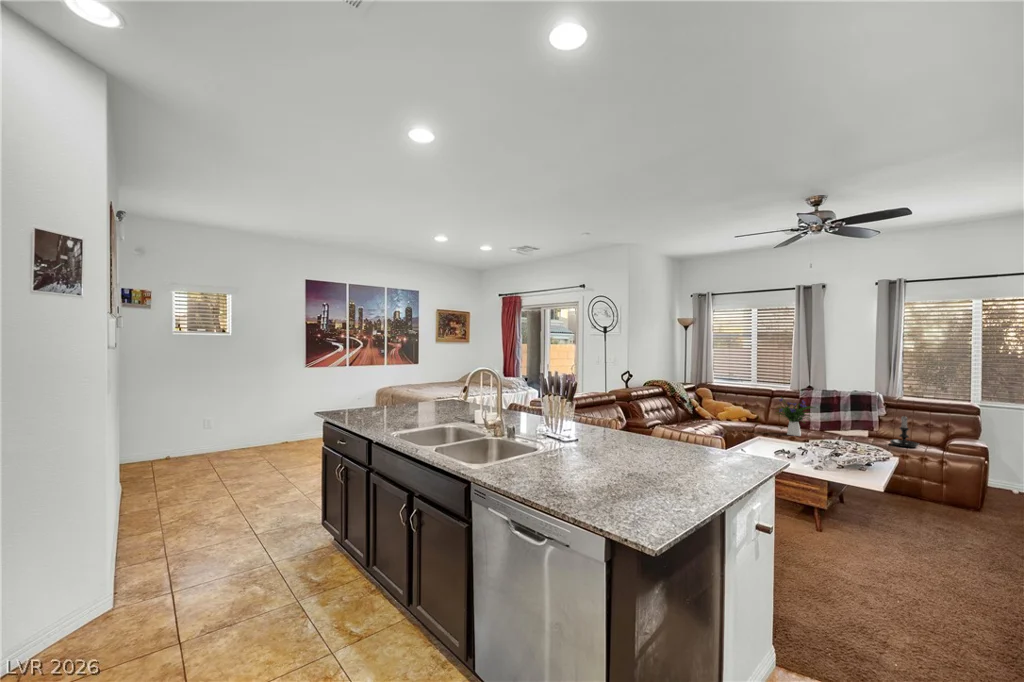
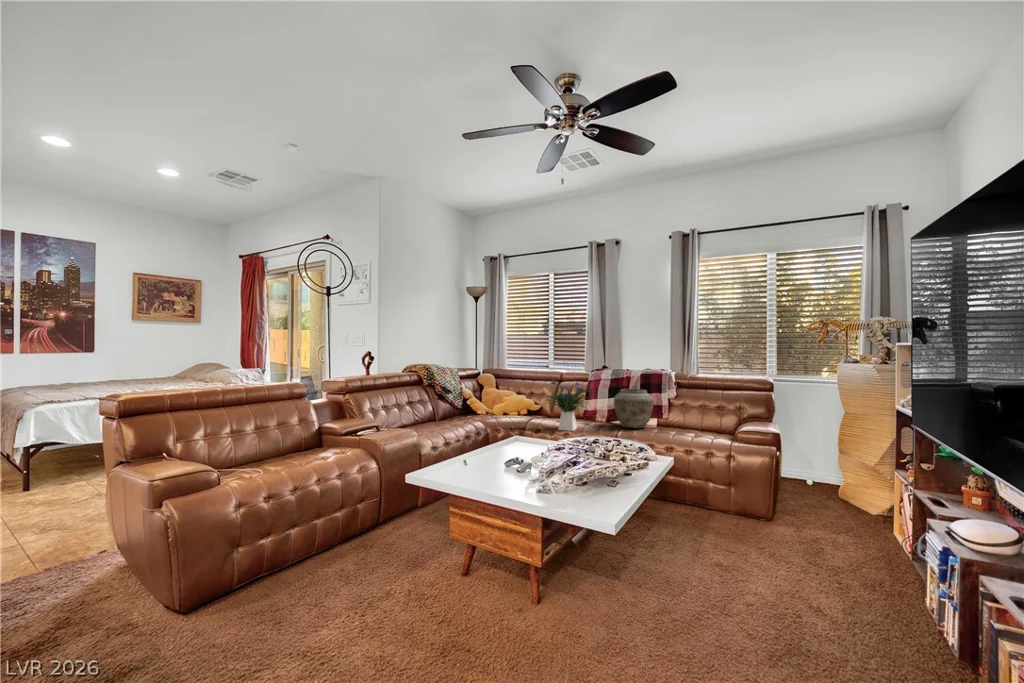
vase: none [830,407,866,437] -> present [614,389,654,428]
candle holder: present [890,416,919,447] -> none [676,394,708,438]

